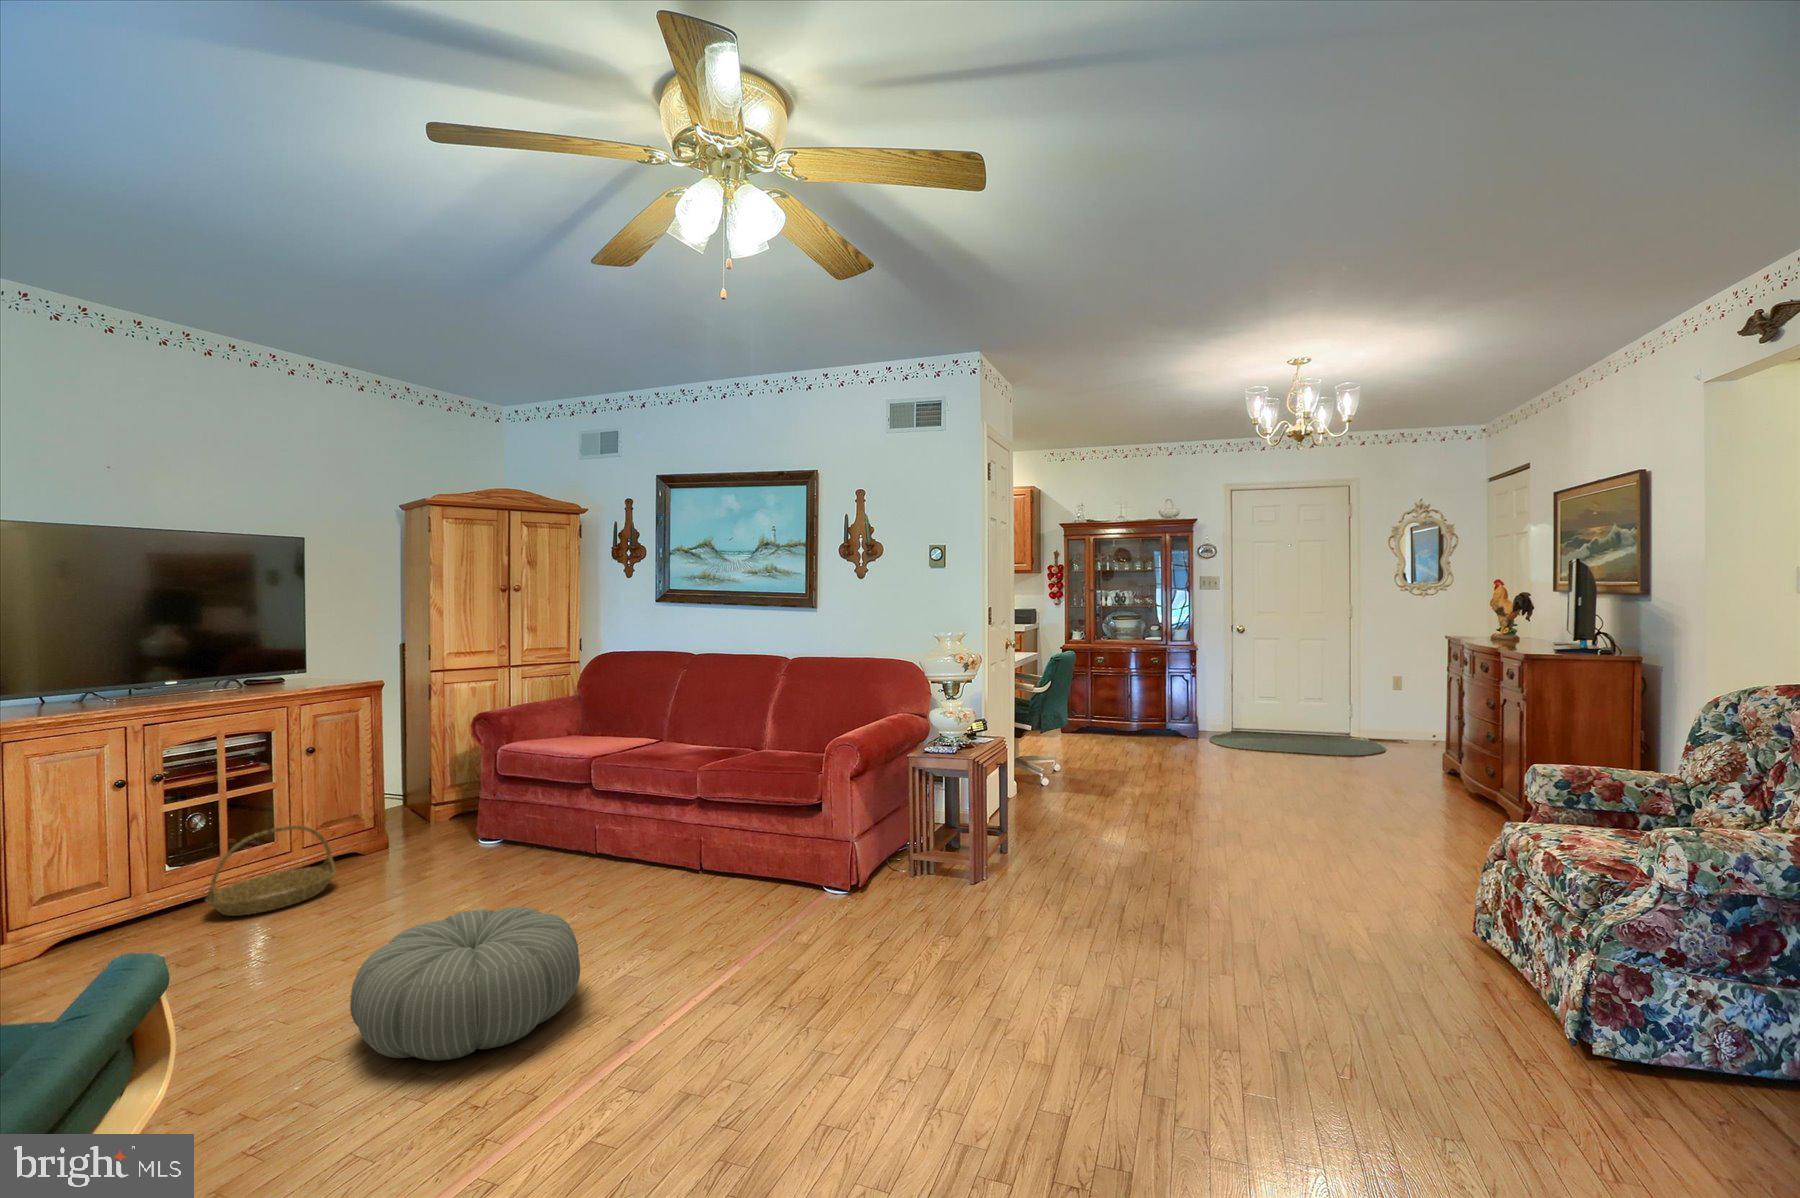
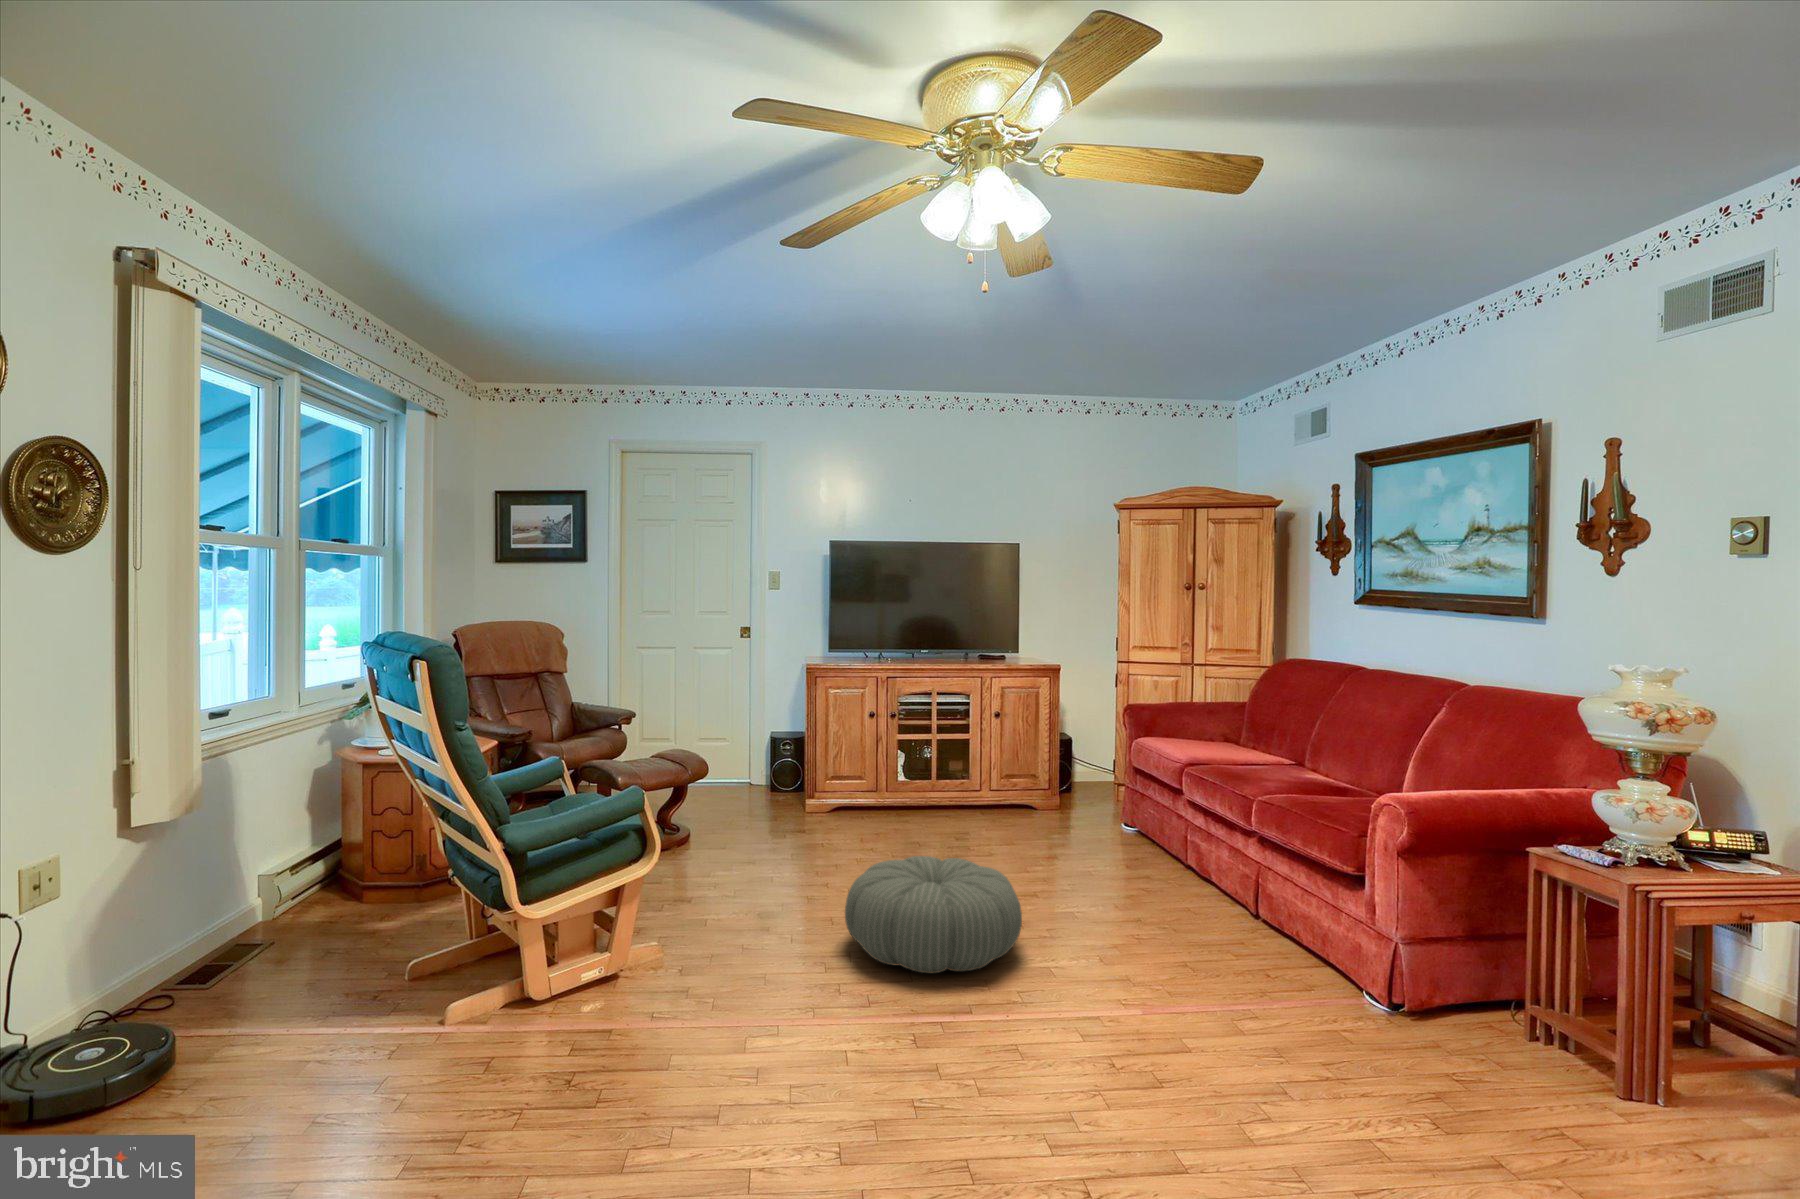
basket: present [206,826,337,916] -> none [909,769,995,832]

